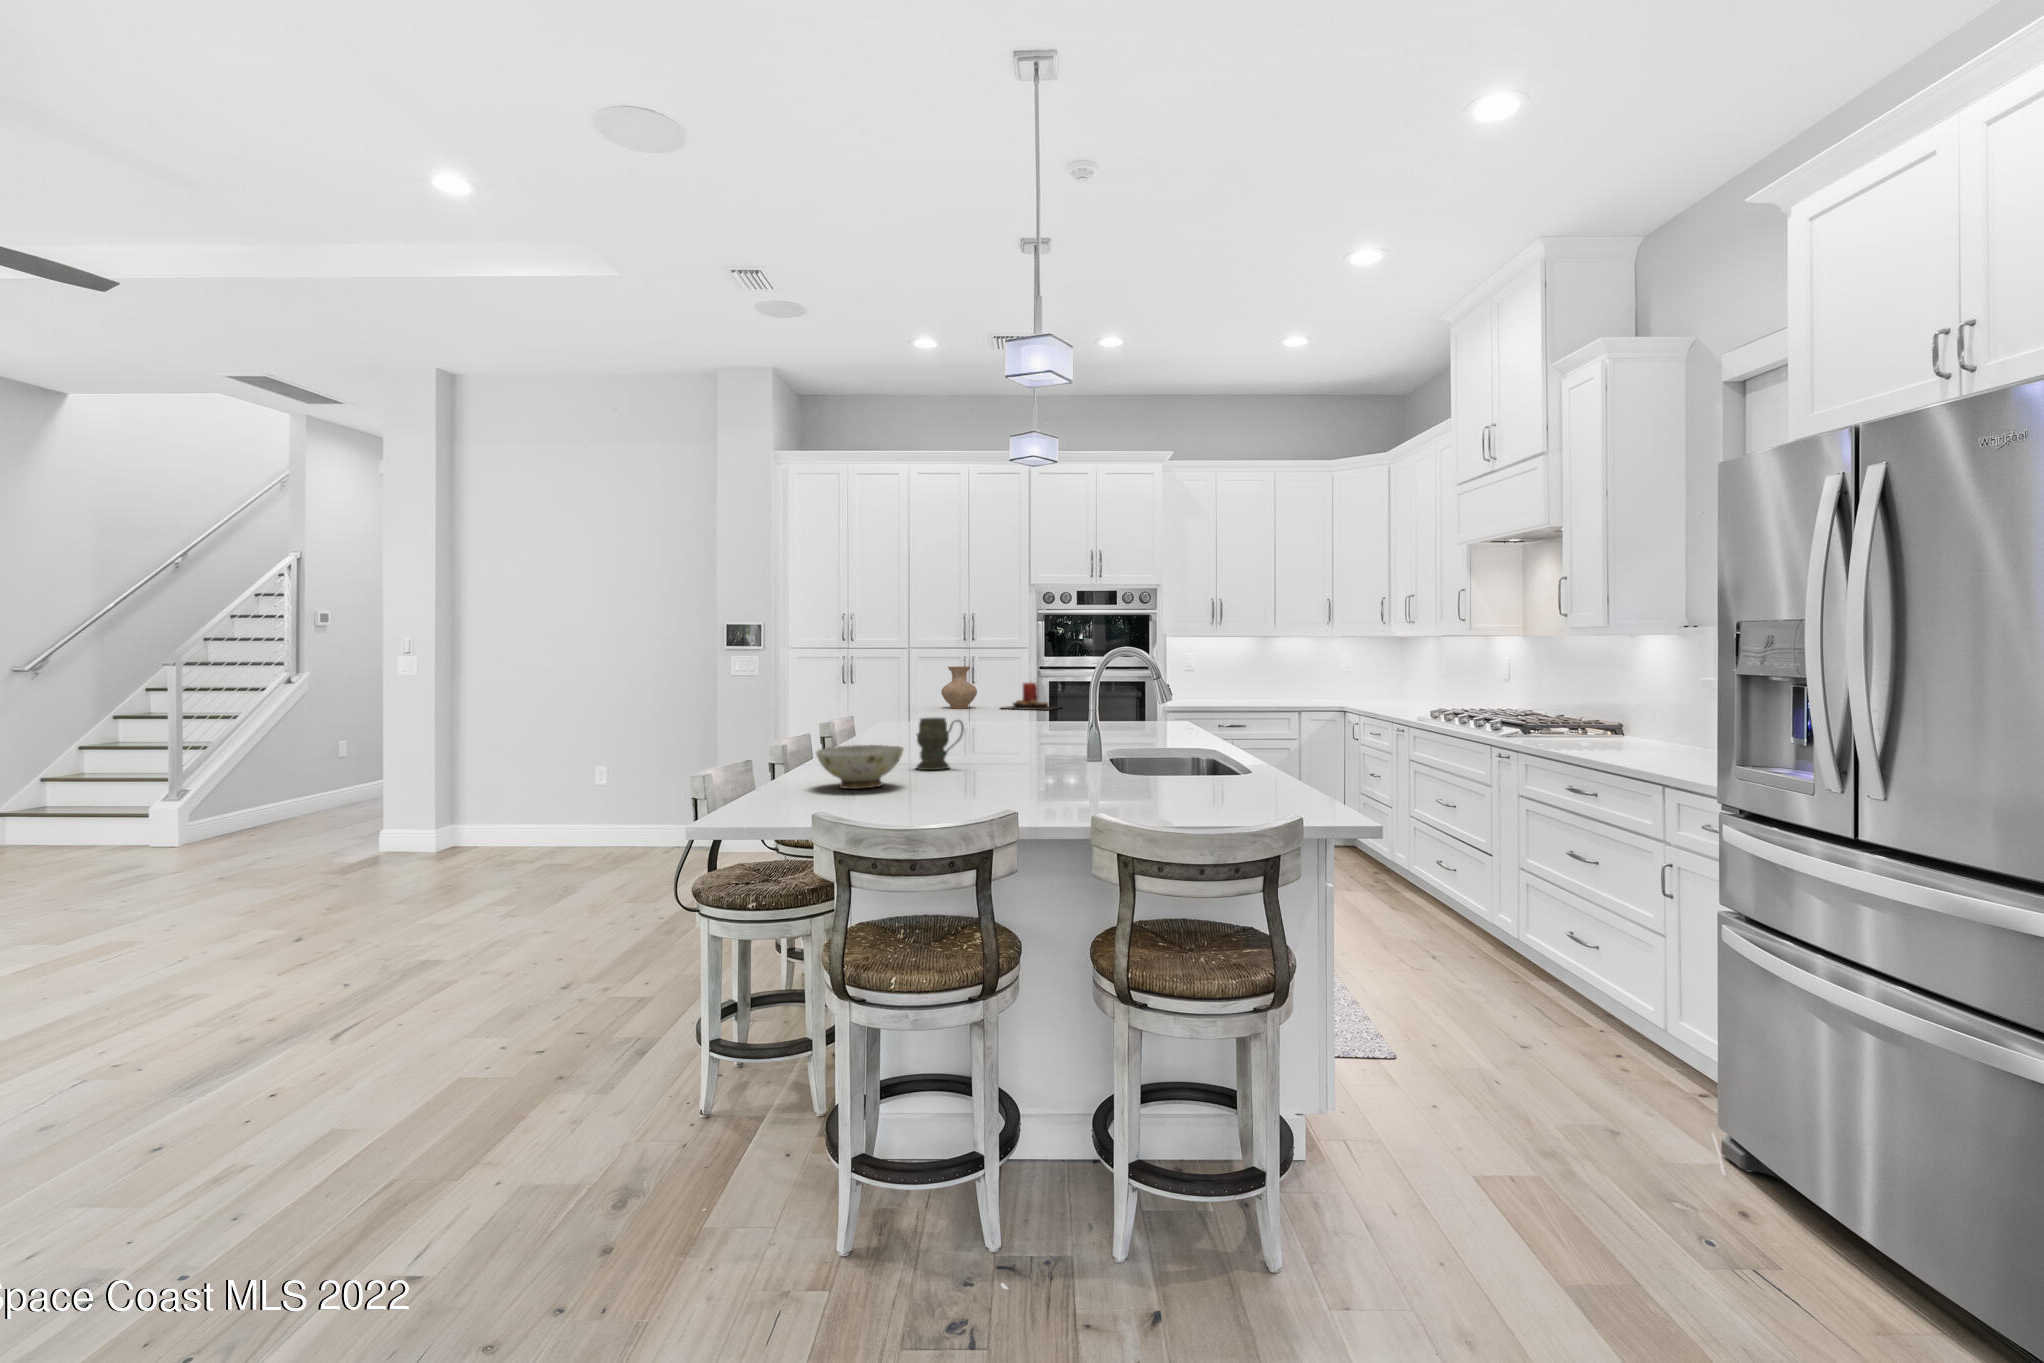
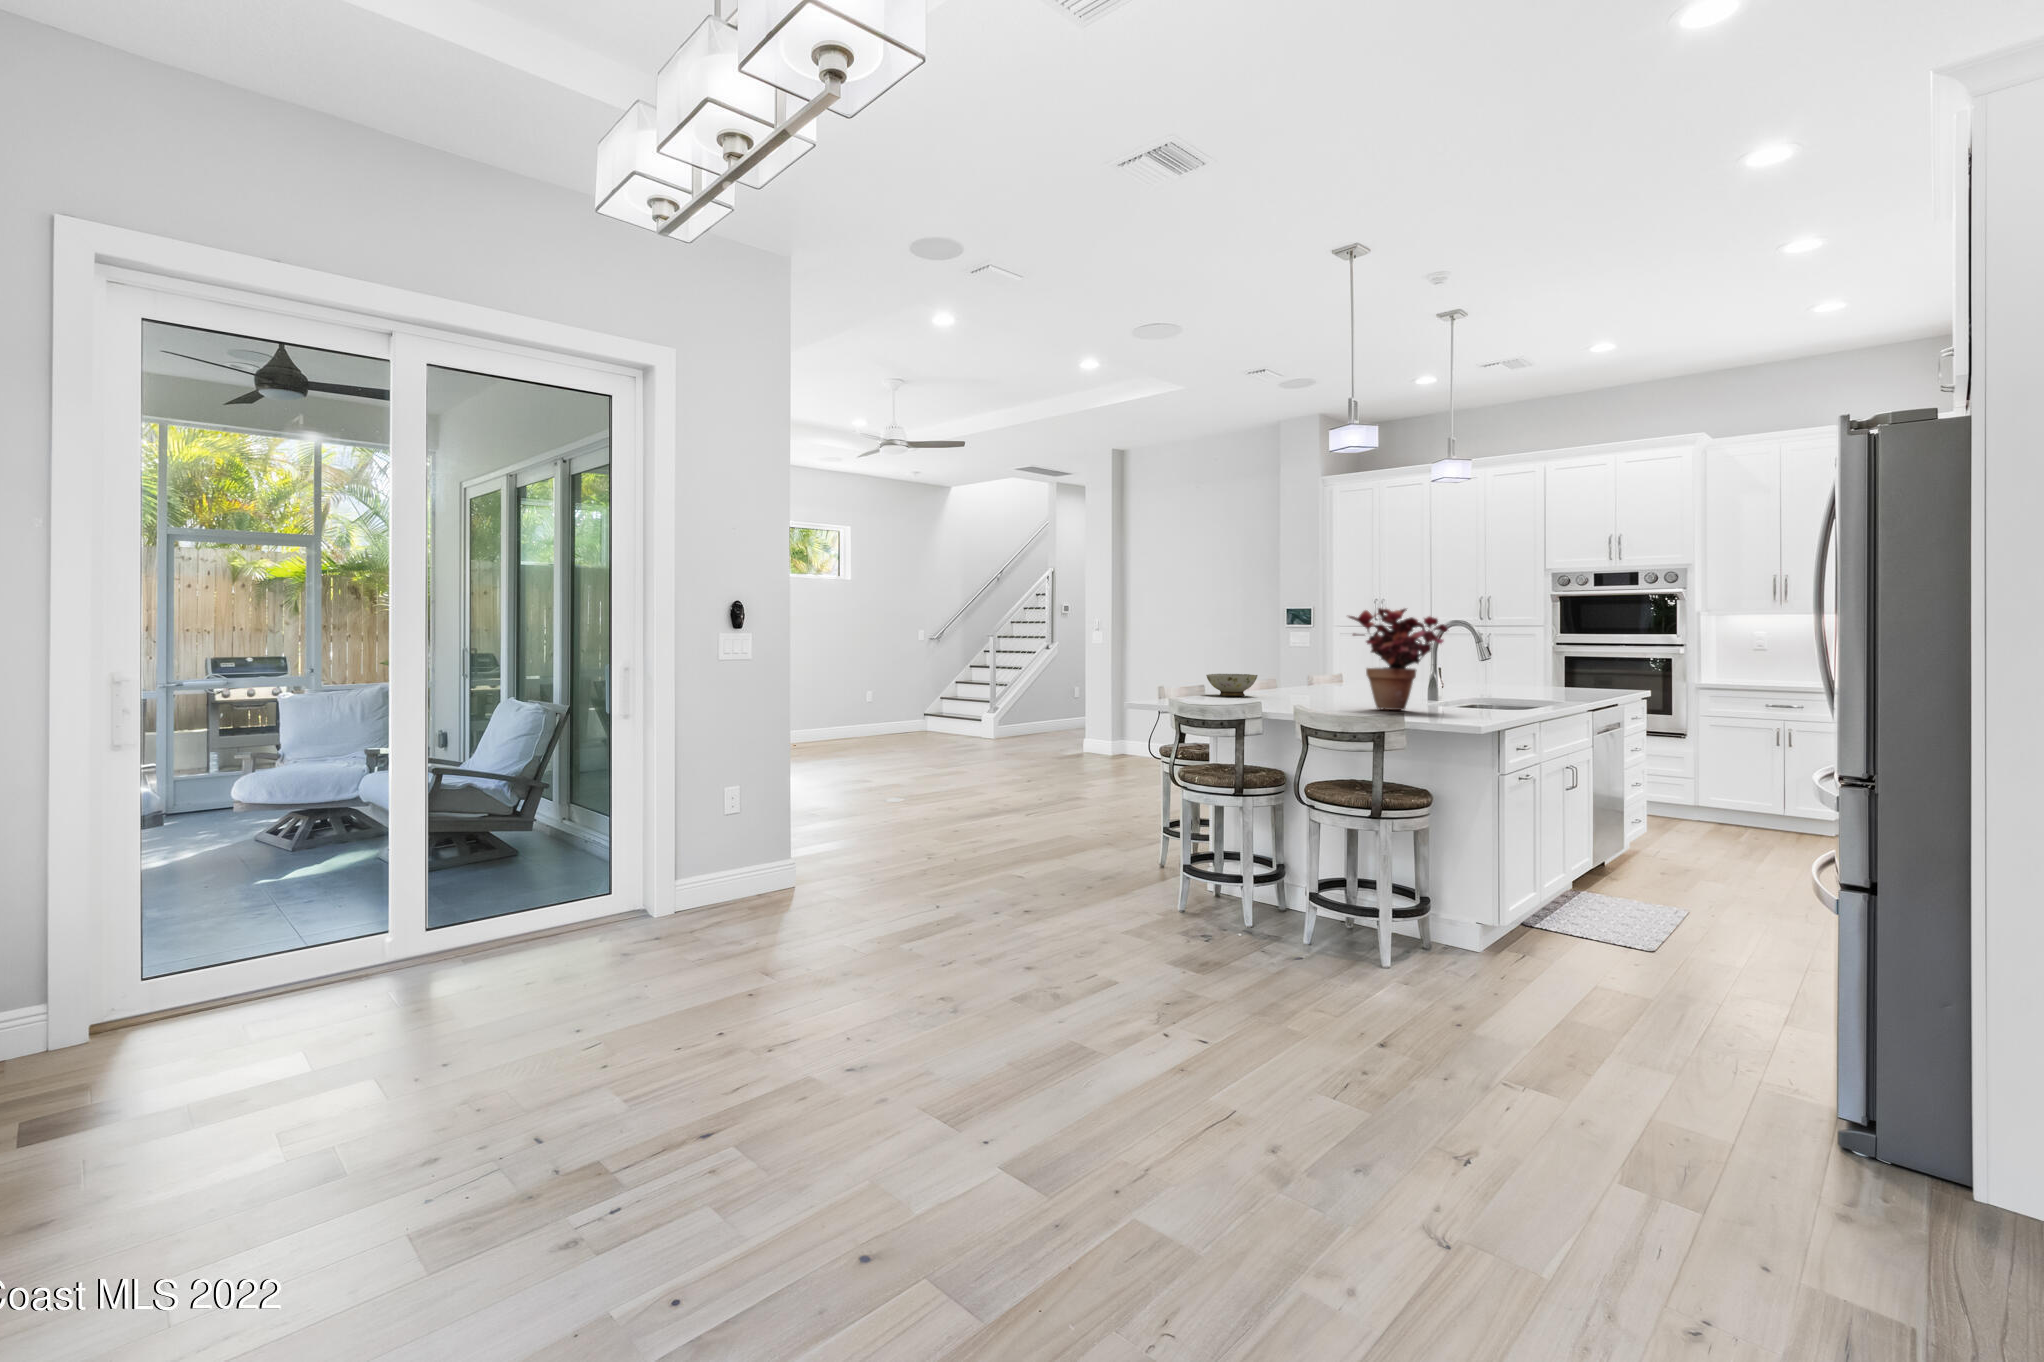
potted plant: none [1125,636,1262,801] -> present [1349,608,1447,710]
vase: present [941,666,977,709] -> none [1457,644,1492,680]
candle: present [1001,683,1063,710] -> none [1509,658,1582,684]
mug: present [916,718,964,770] -> none [1290,663,1320,695]

